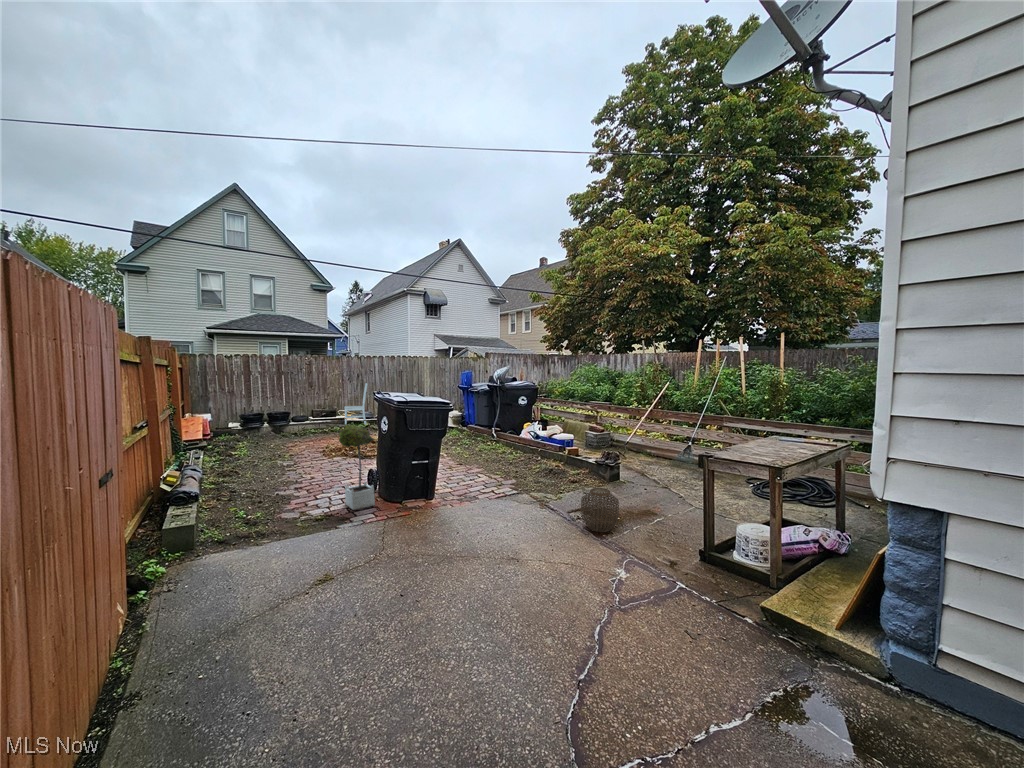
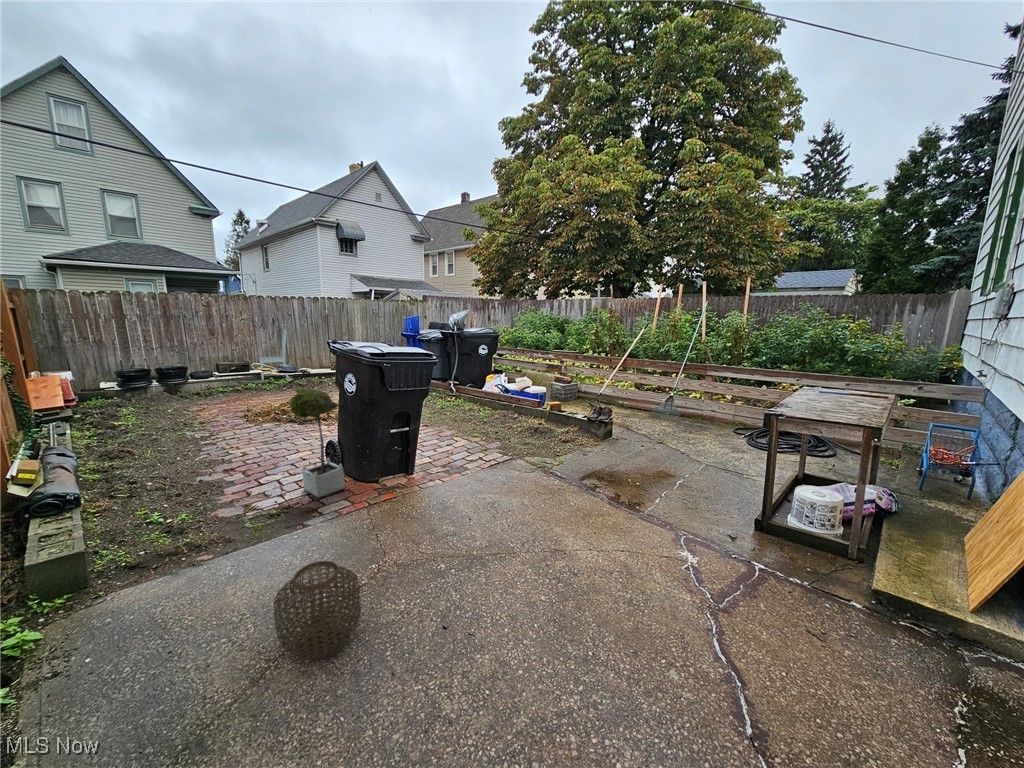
woven basket: present [581,488,619,532] -> present [274,561,361,660]

